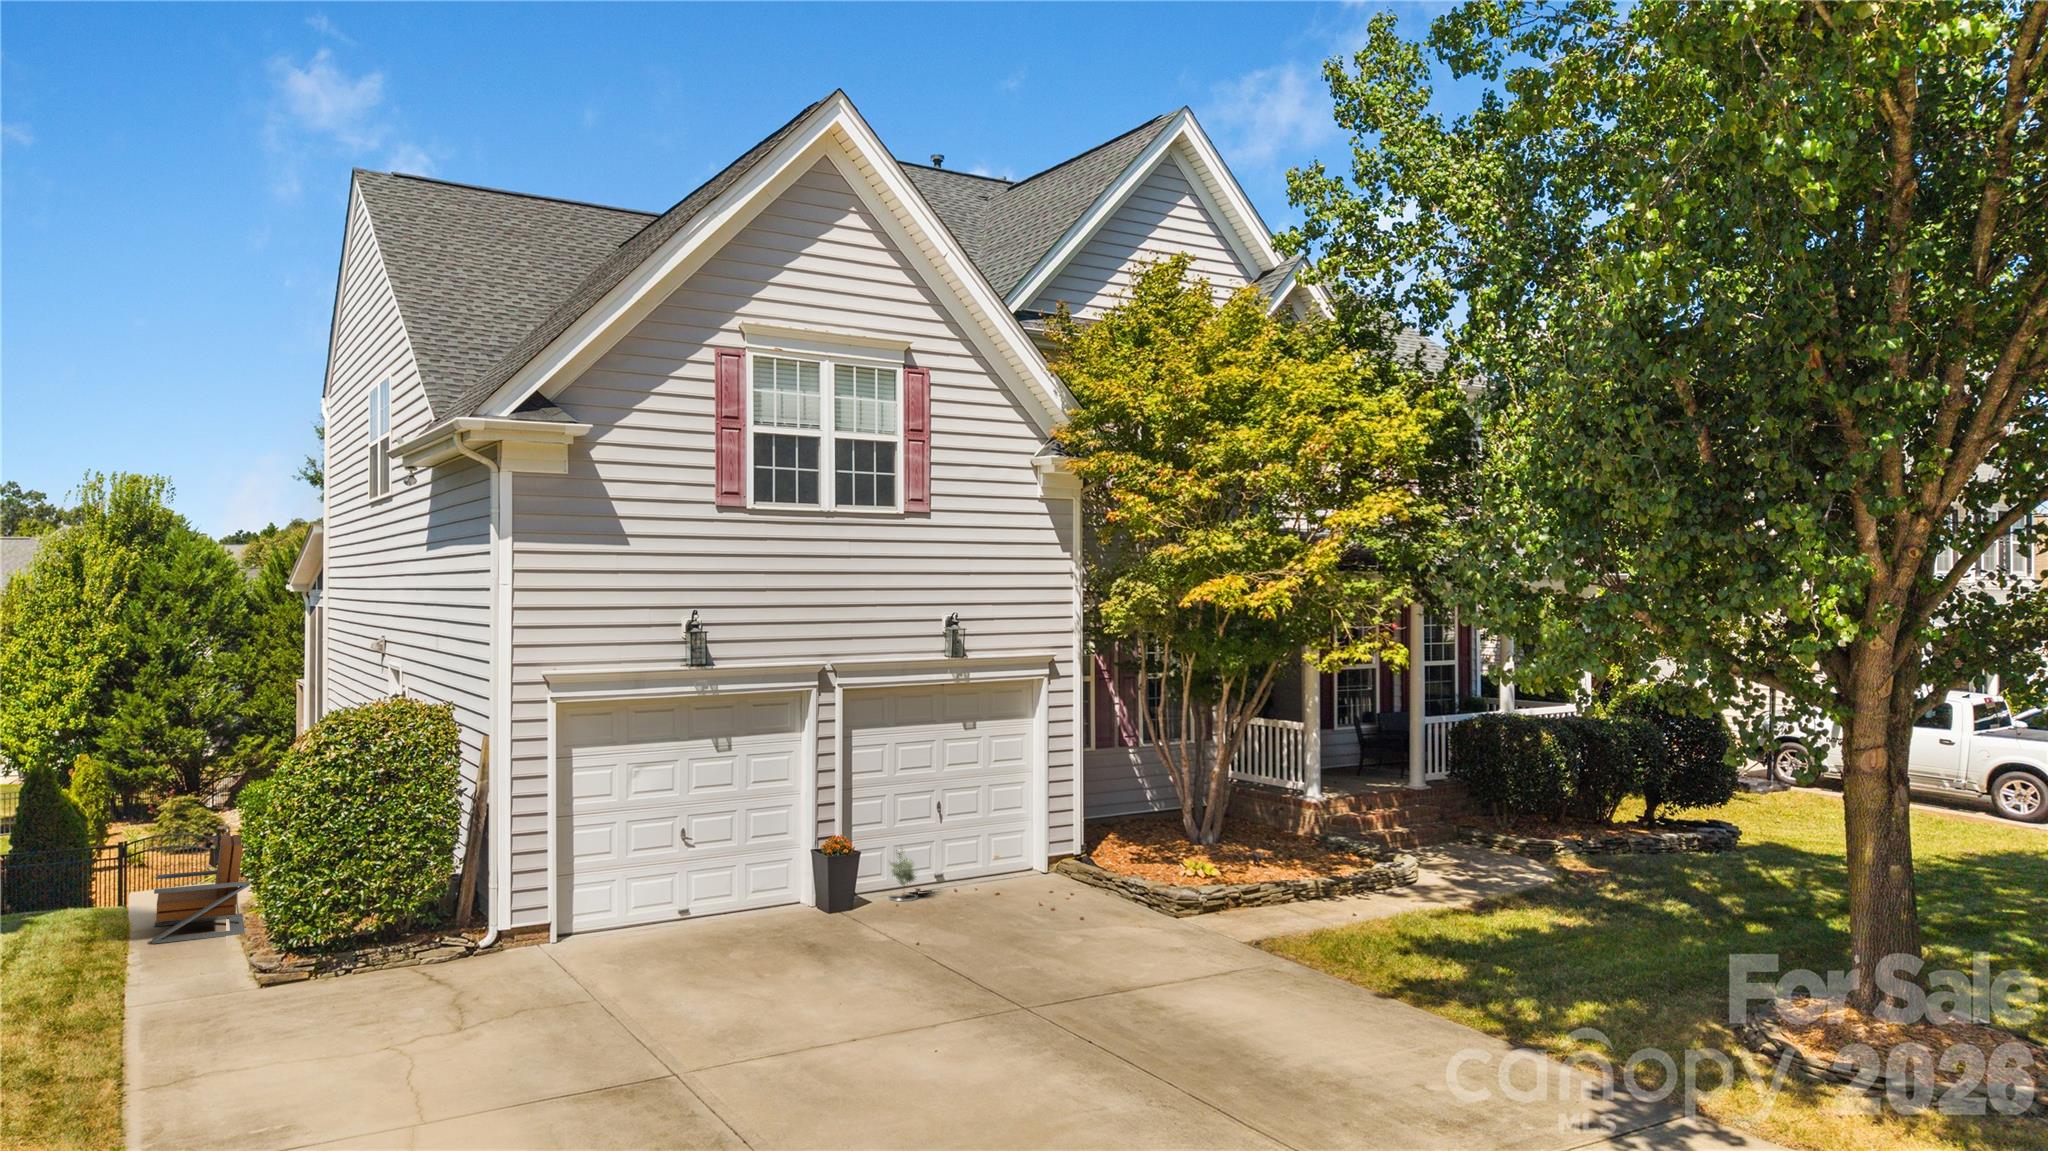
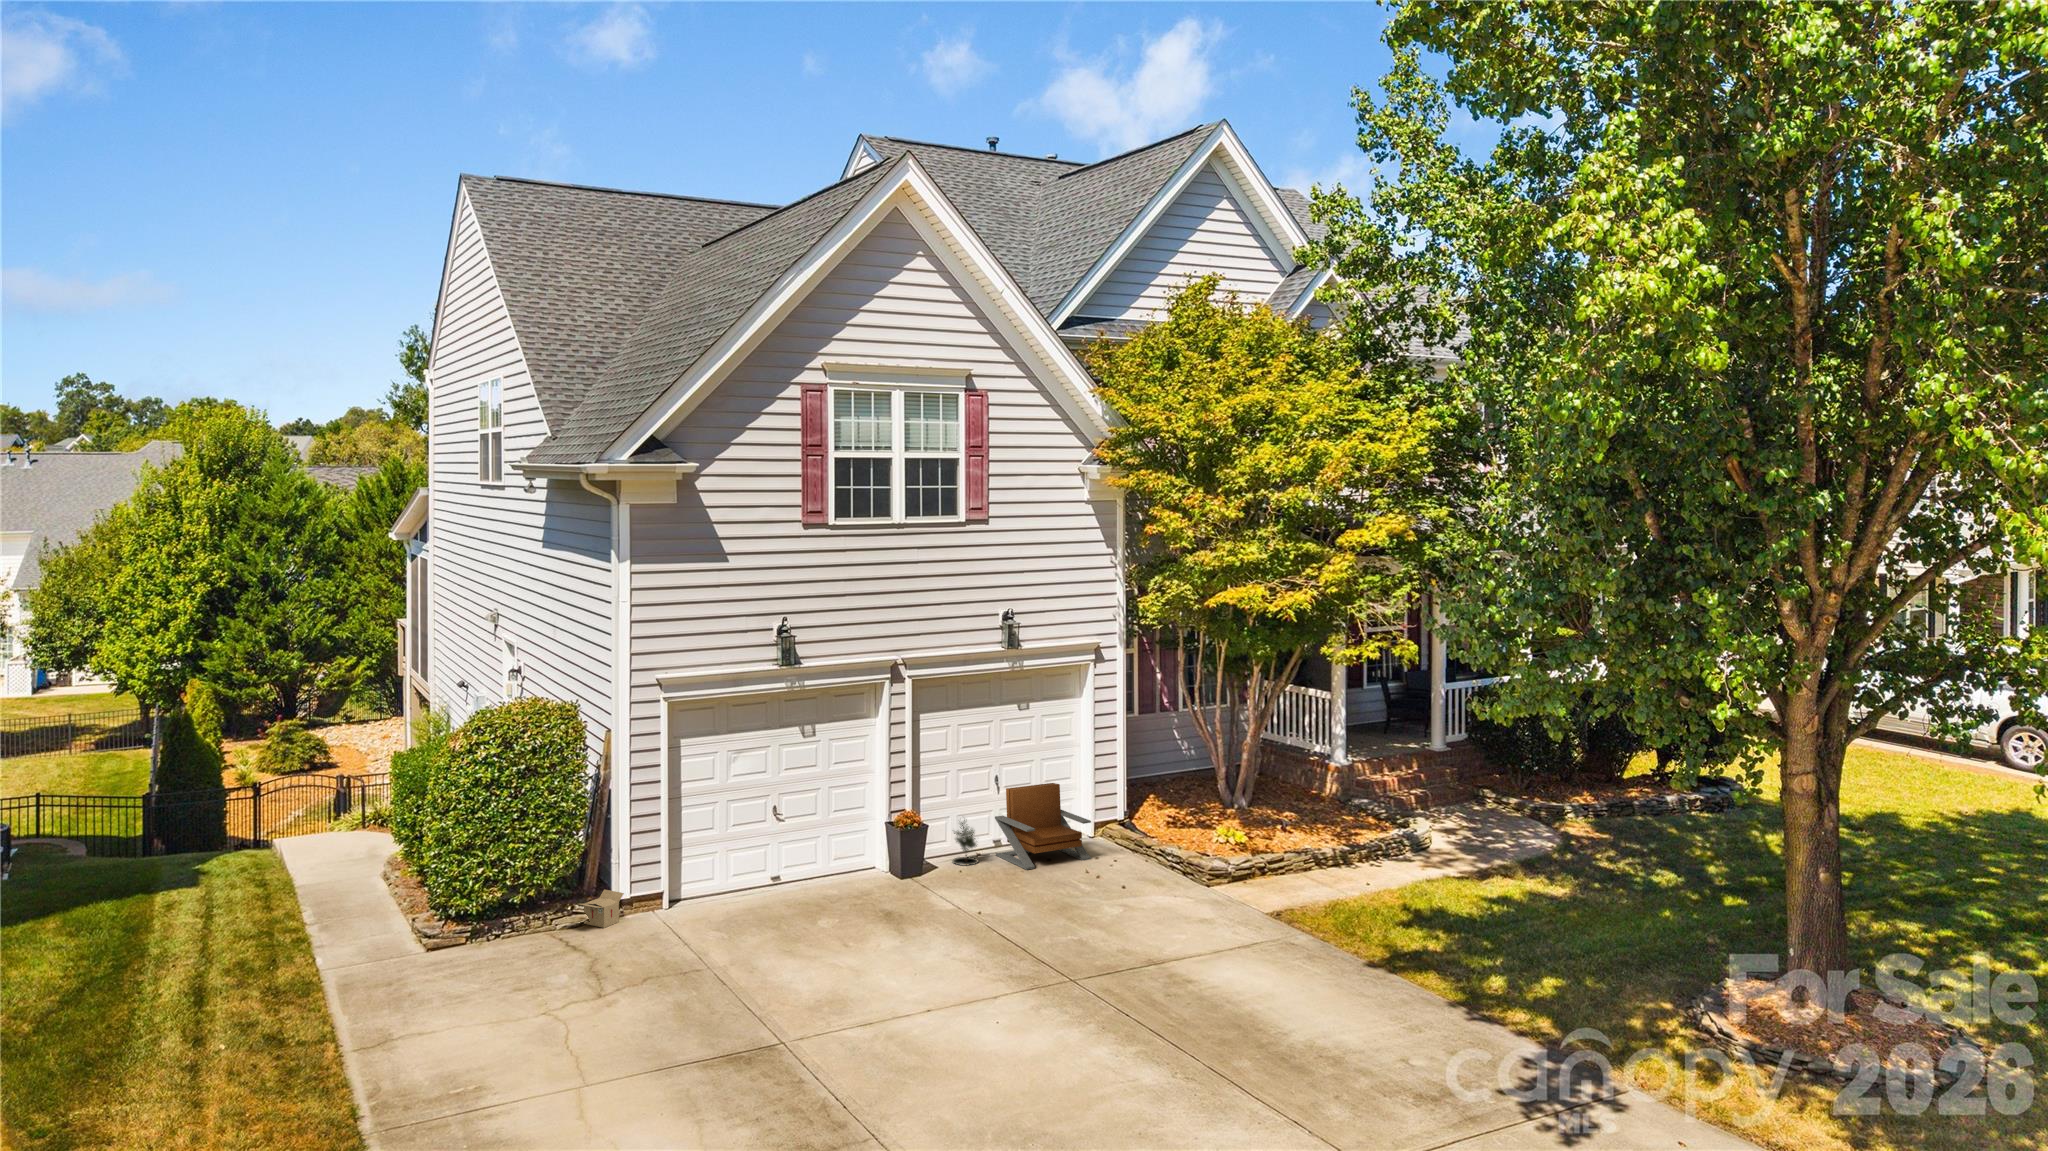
lounge chair: present [152,835,250,944] -> present [995,783,1091,870]
cardboard box: none [440,919,498,962] -> present [580,890,624,928]

